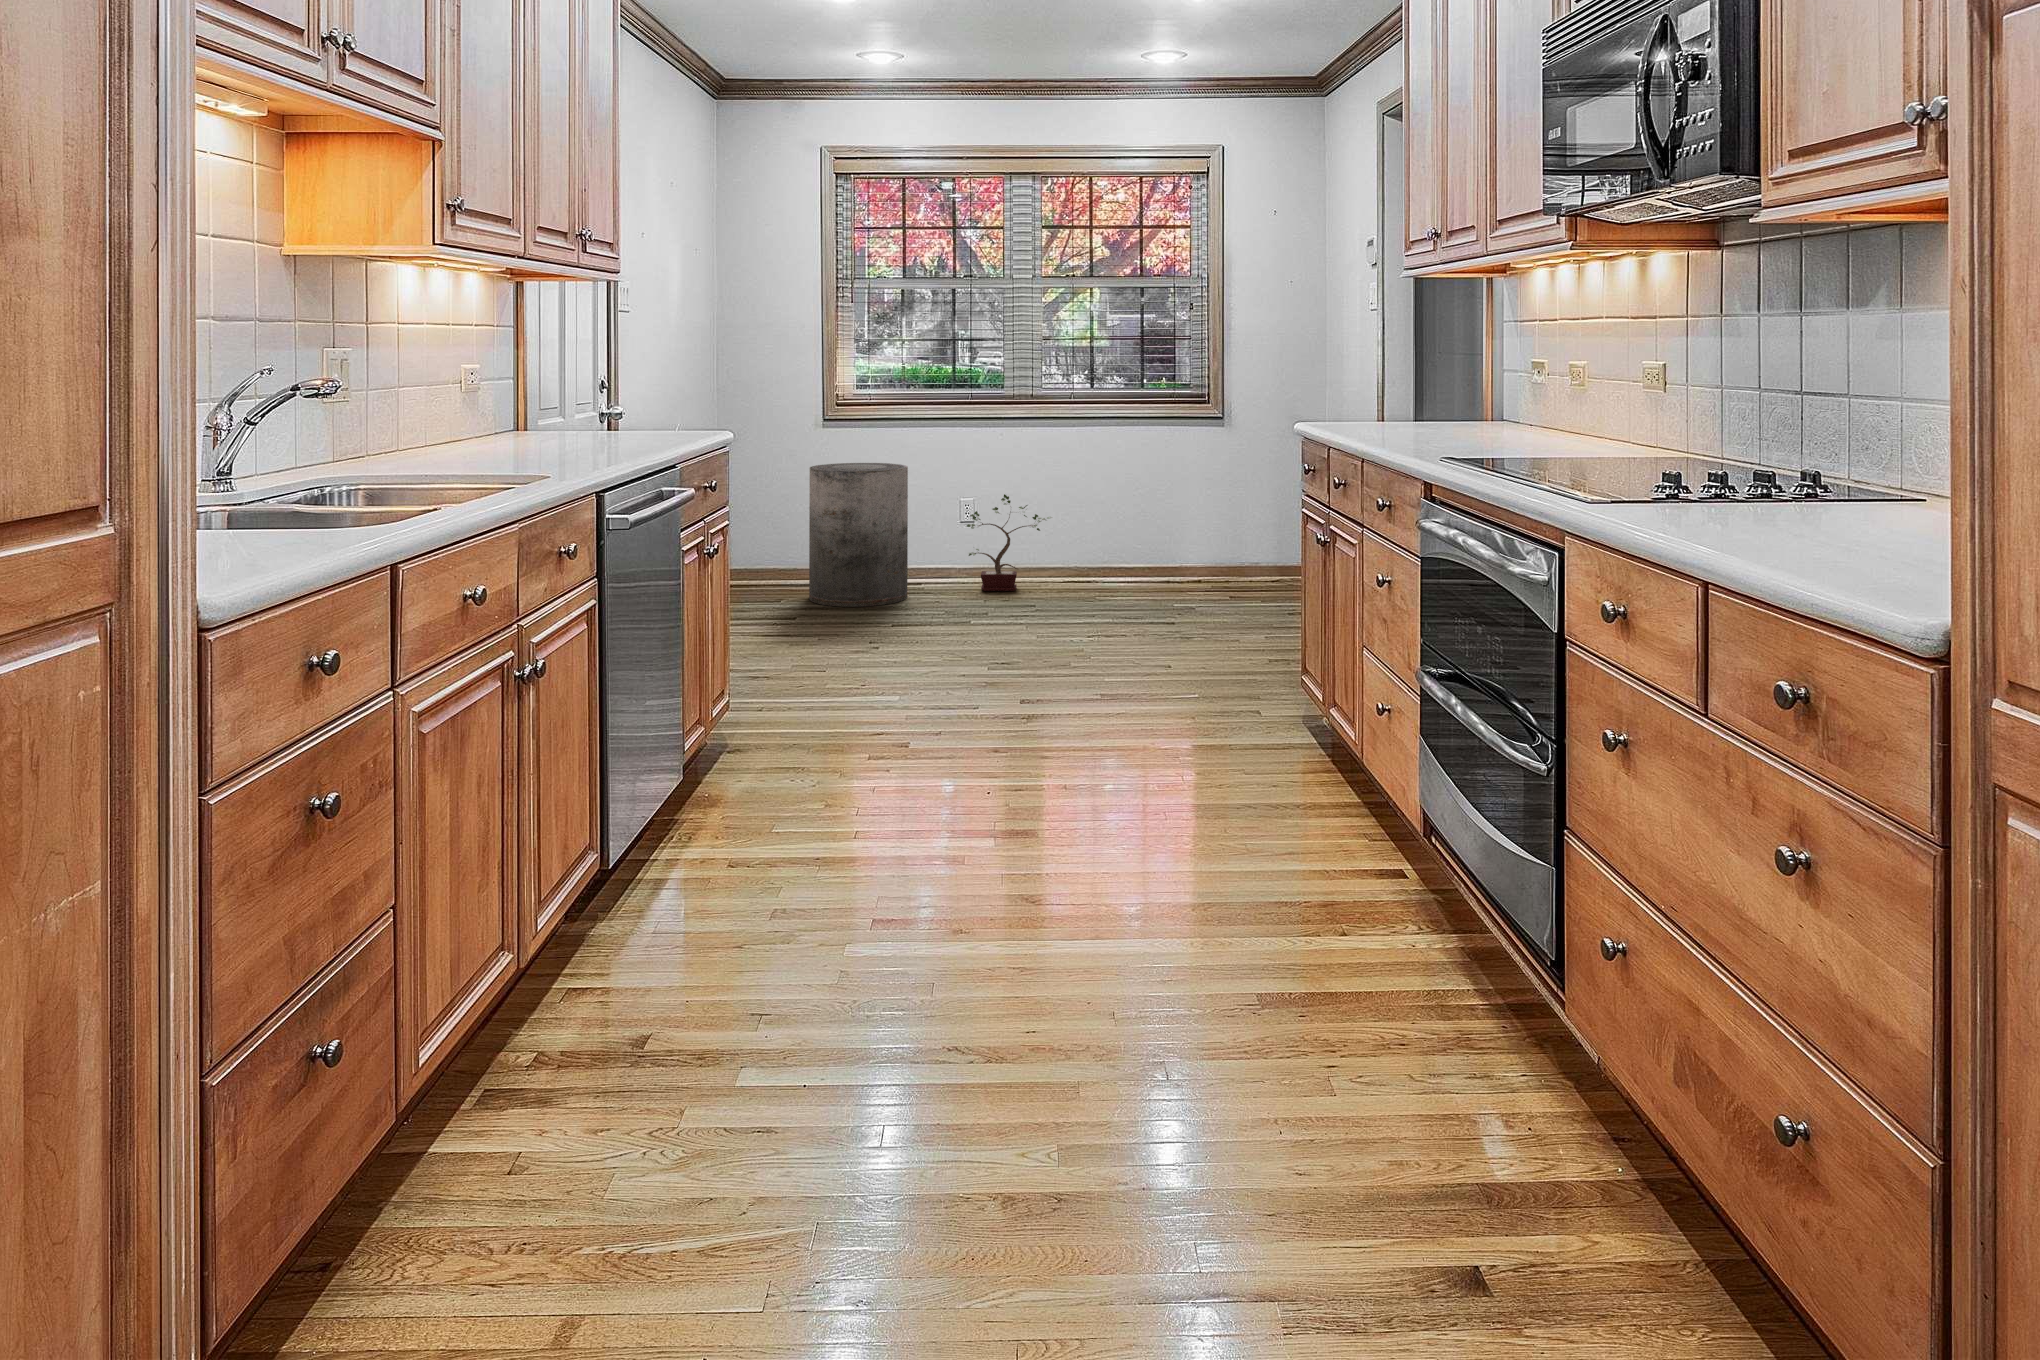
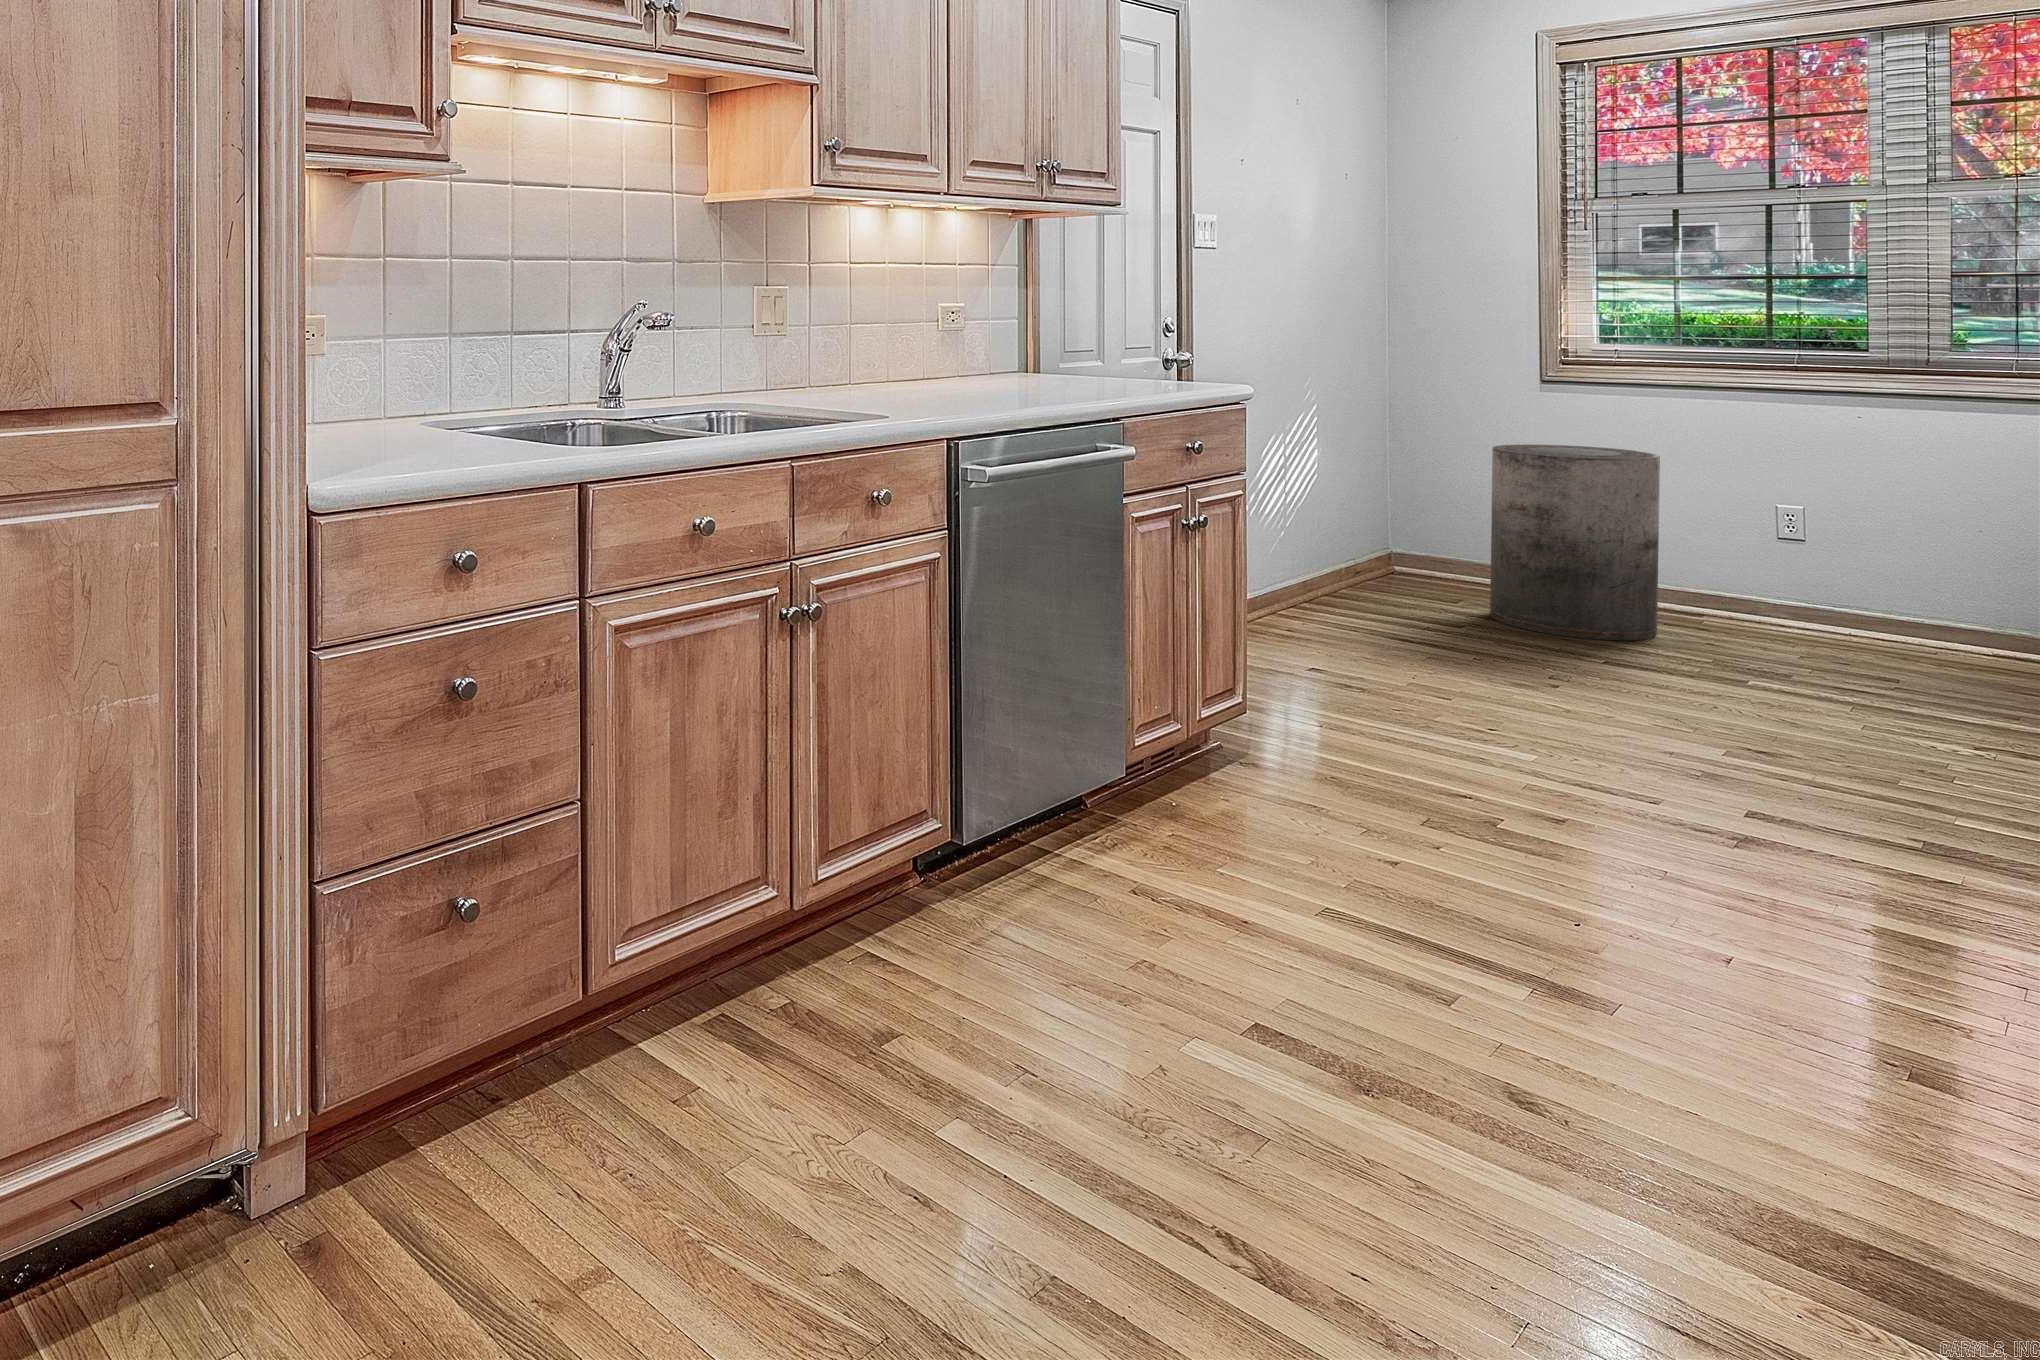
potted plant: present [967,494,1052,591] -> none [1773,511,1962,660]

